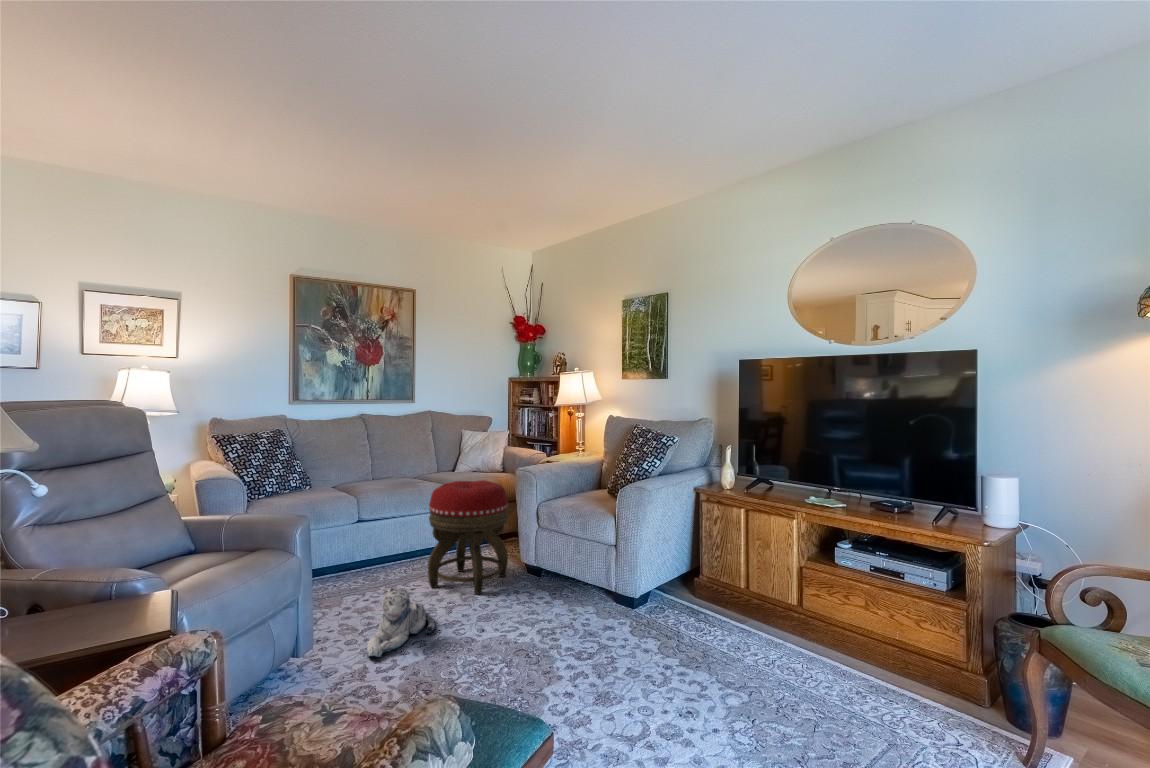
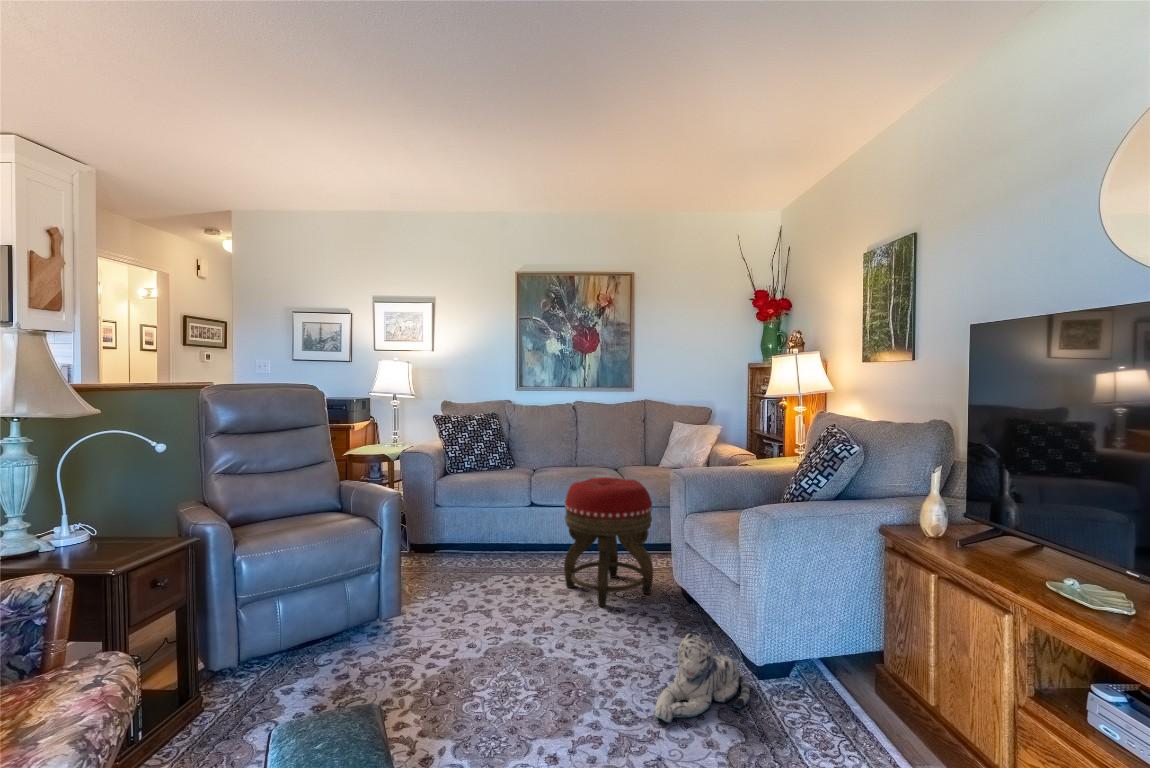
plush toy: present [367,588,435,657] -> present [654,634,750,723]

